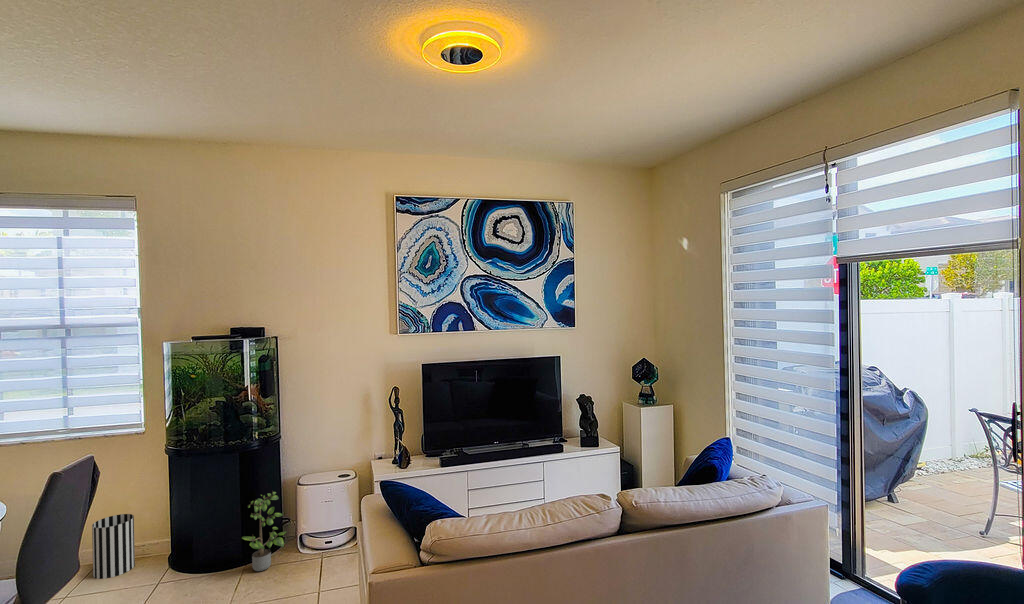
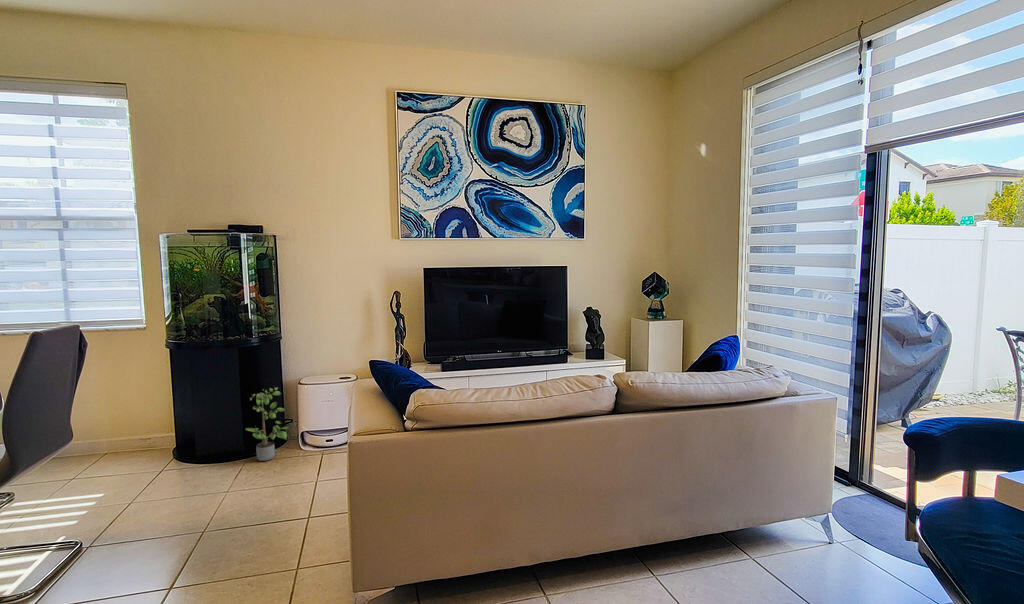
wastebasket: present [92,514,135,579] -> none [101,405,146,463]

